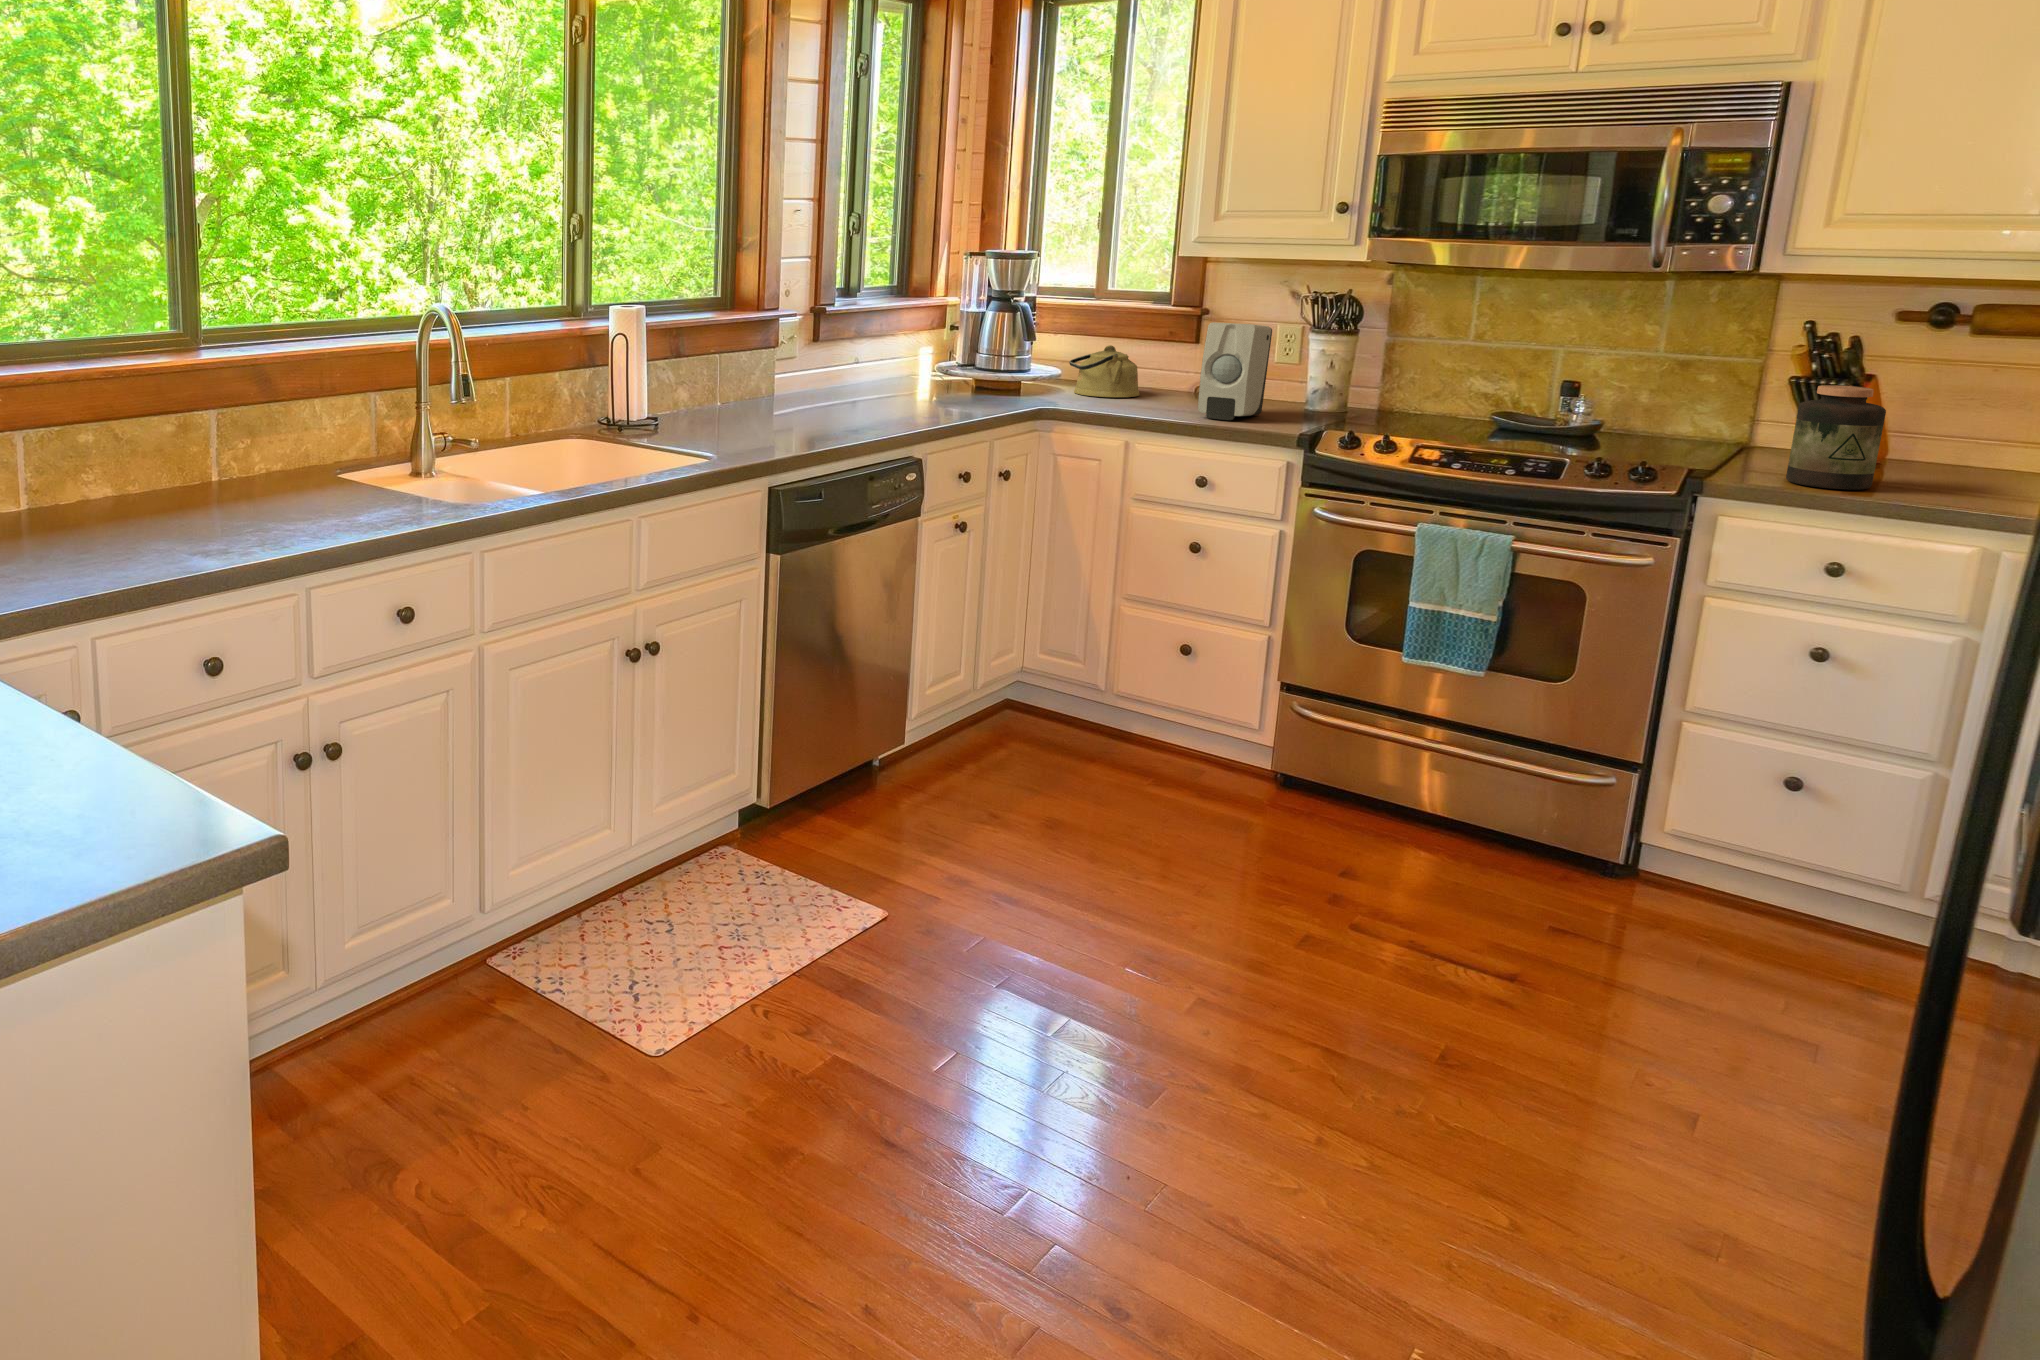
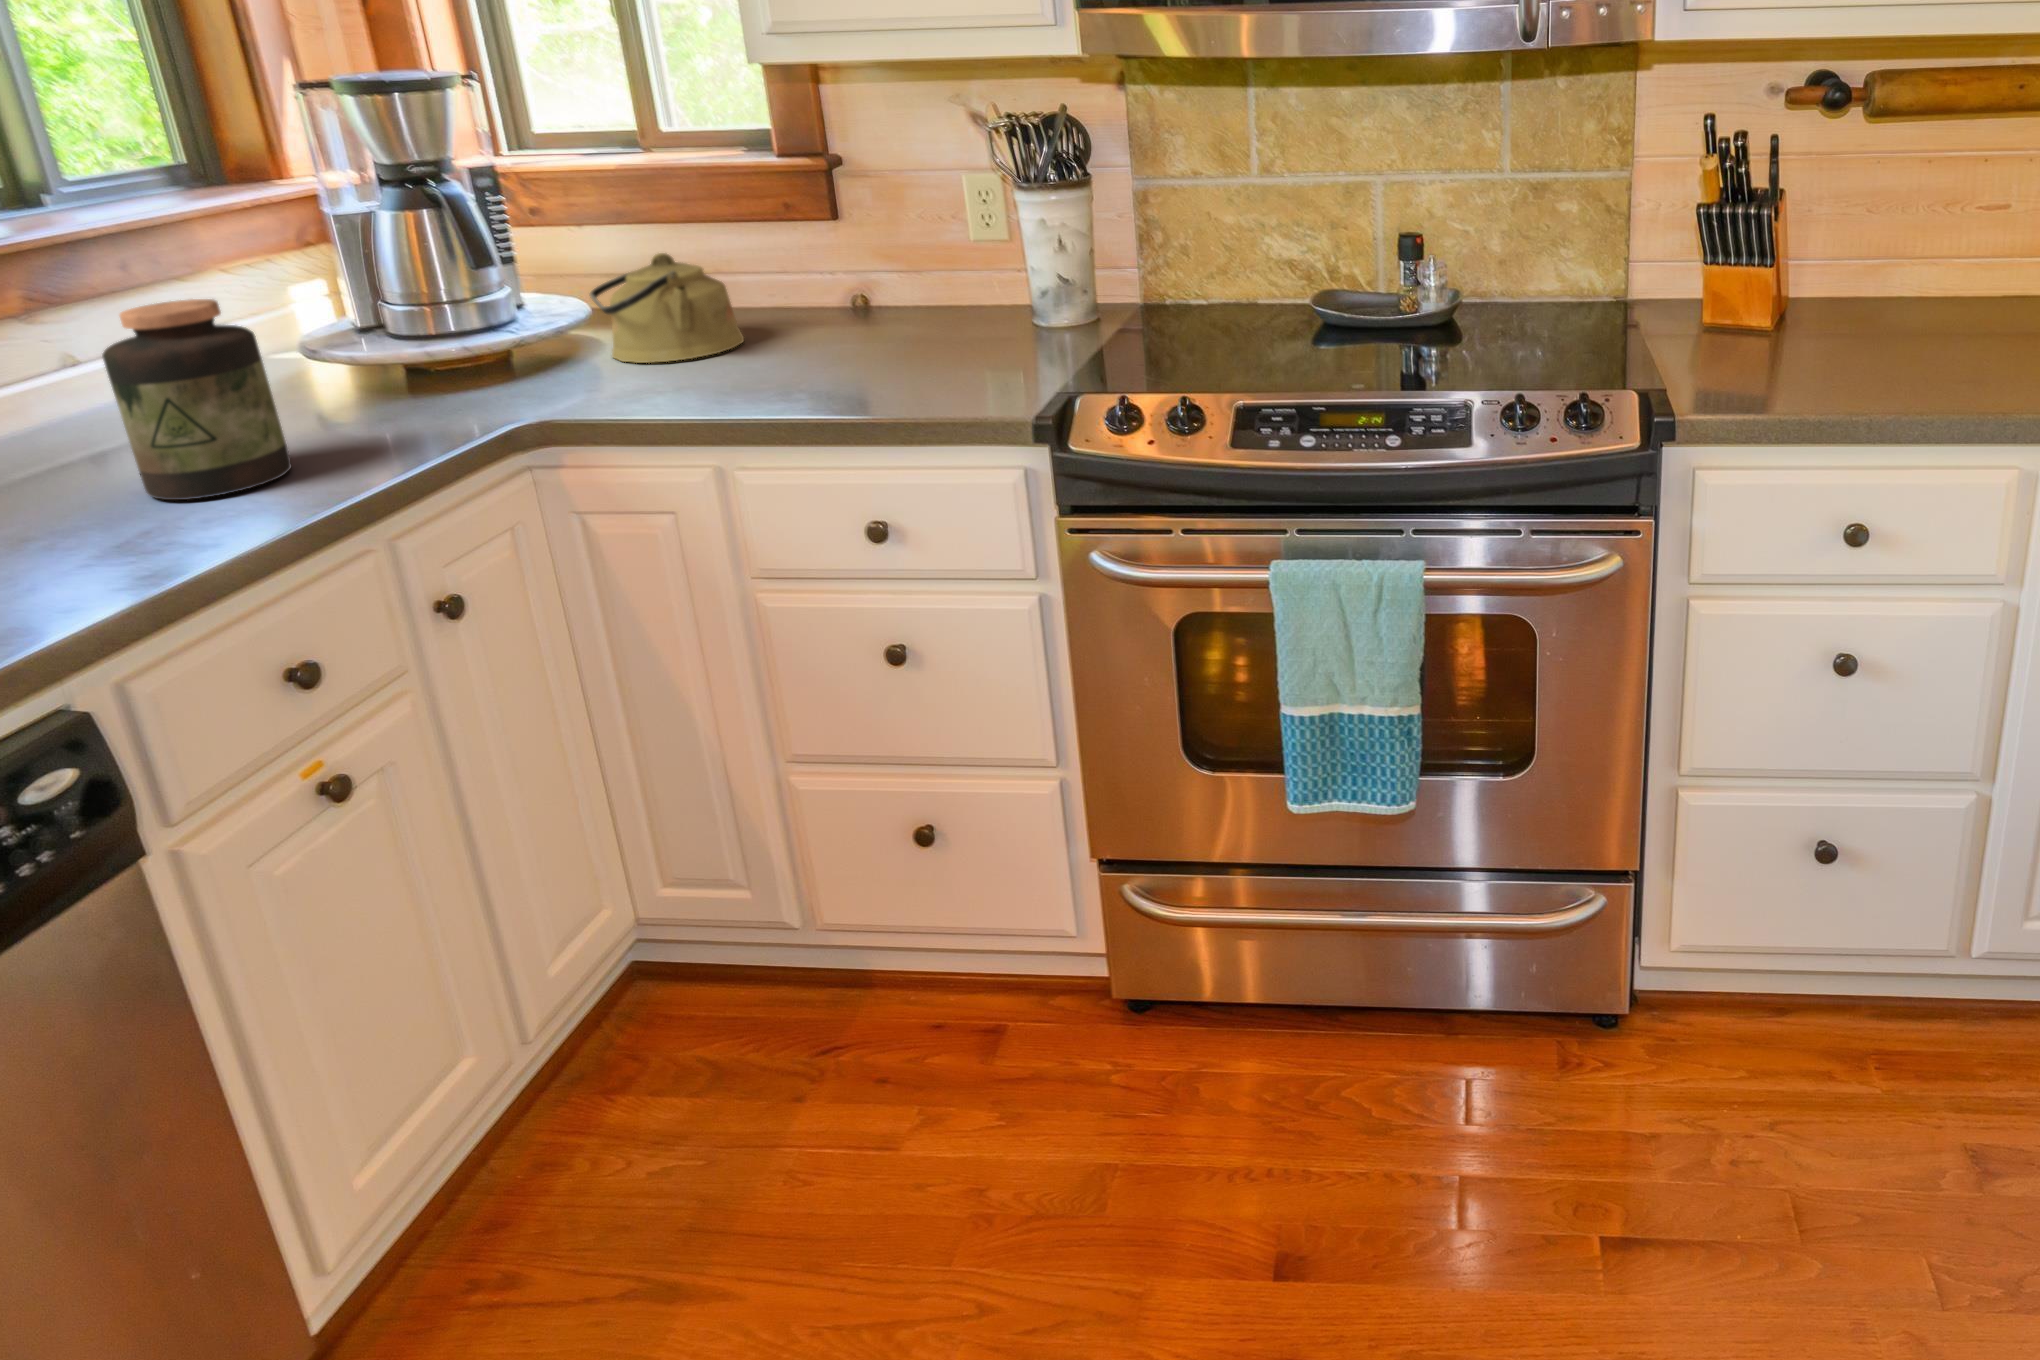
soap dispenser: present [1198,322,1272,420] -> none [820,194,962,394]
jar: present [1786,385,1886,490] -> present [102,299,291,500]

